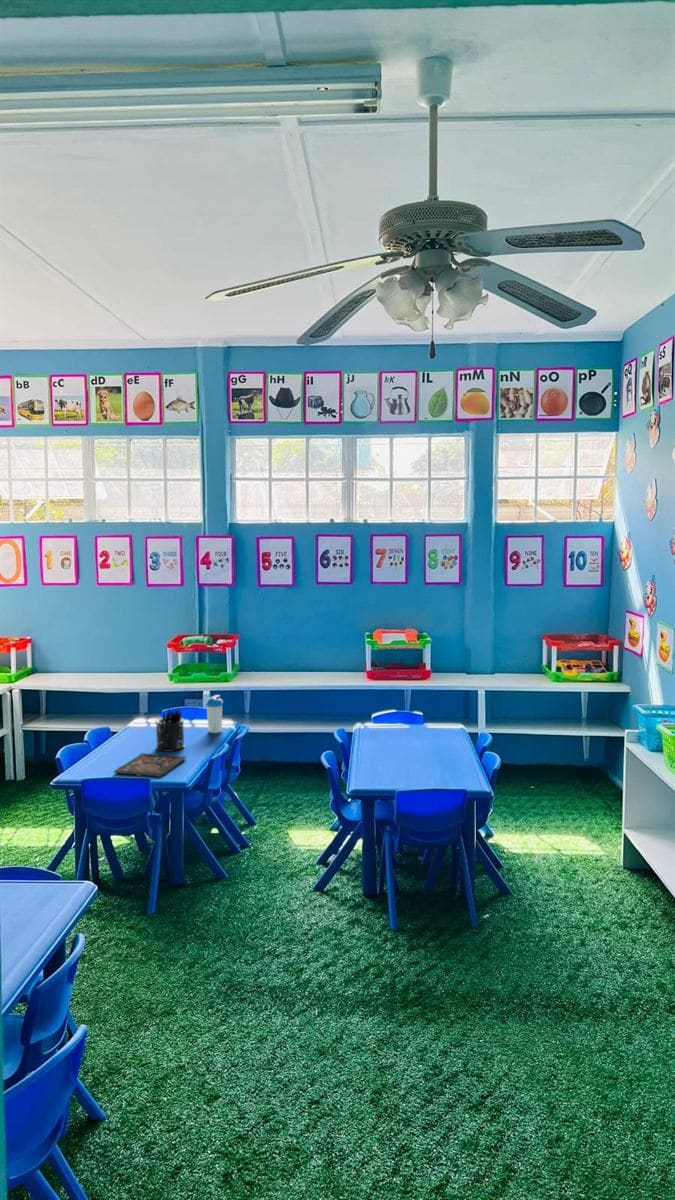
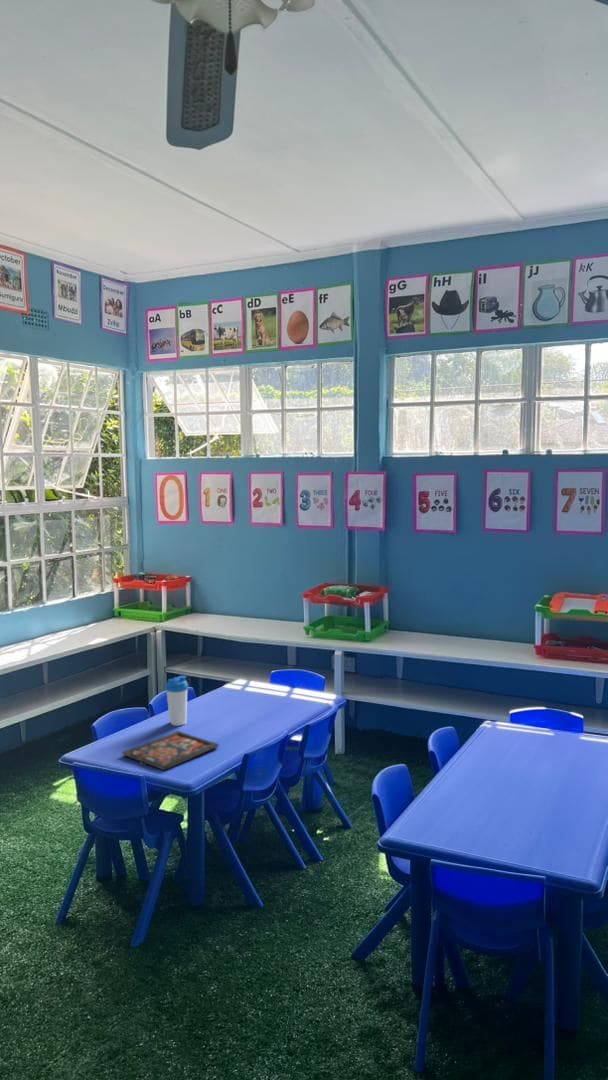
water bottle: present [206,695,223,733] -> present [165,676,188,726]
pen holder: present [155,709,184,752] -> none [204,677,239,732]

